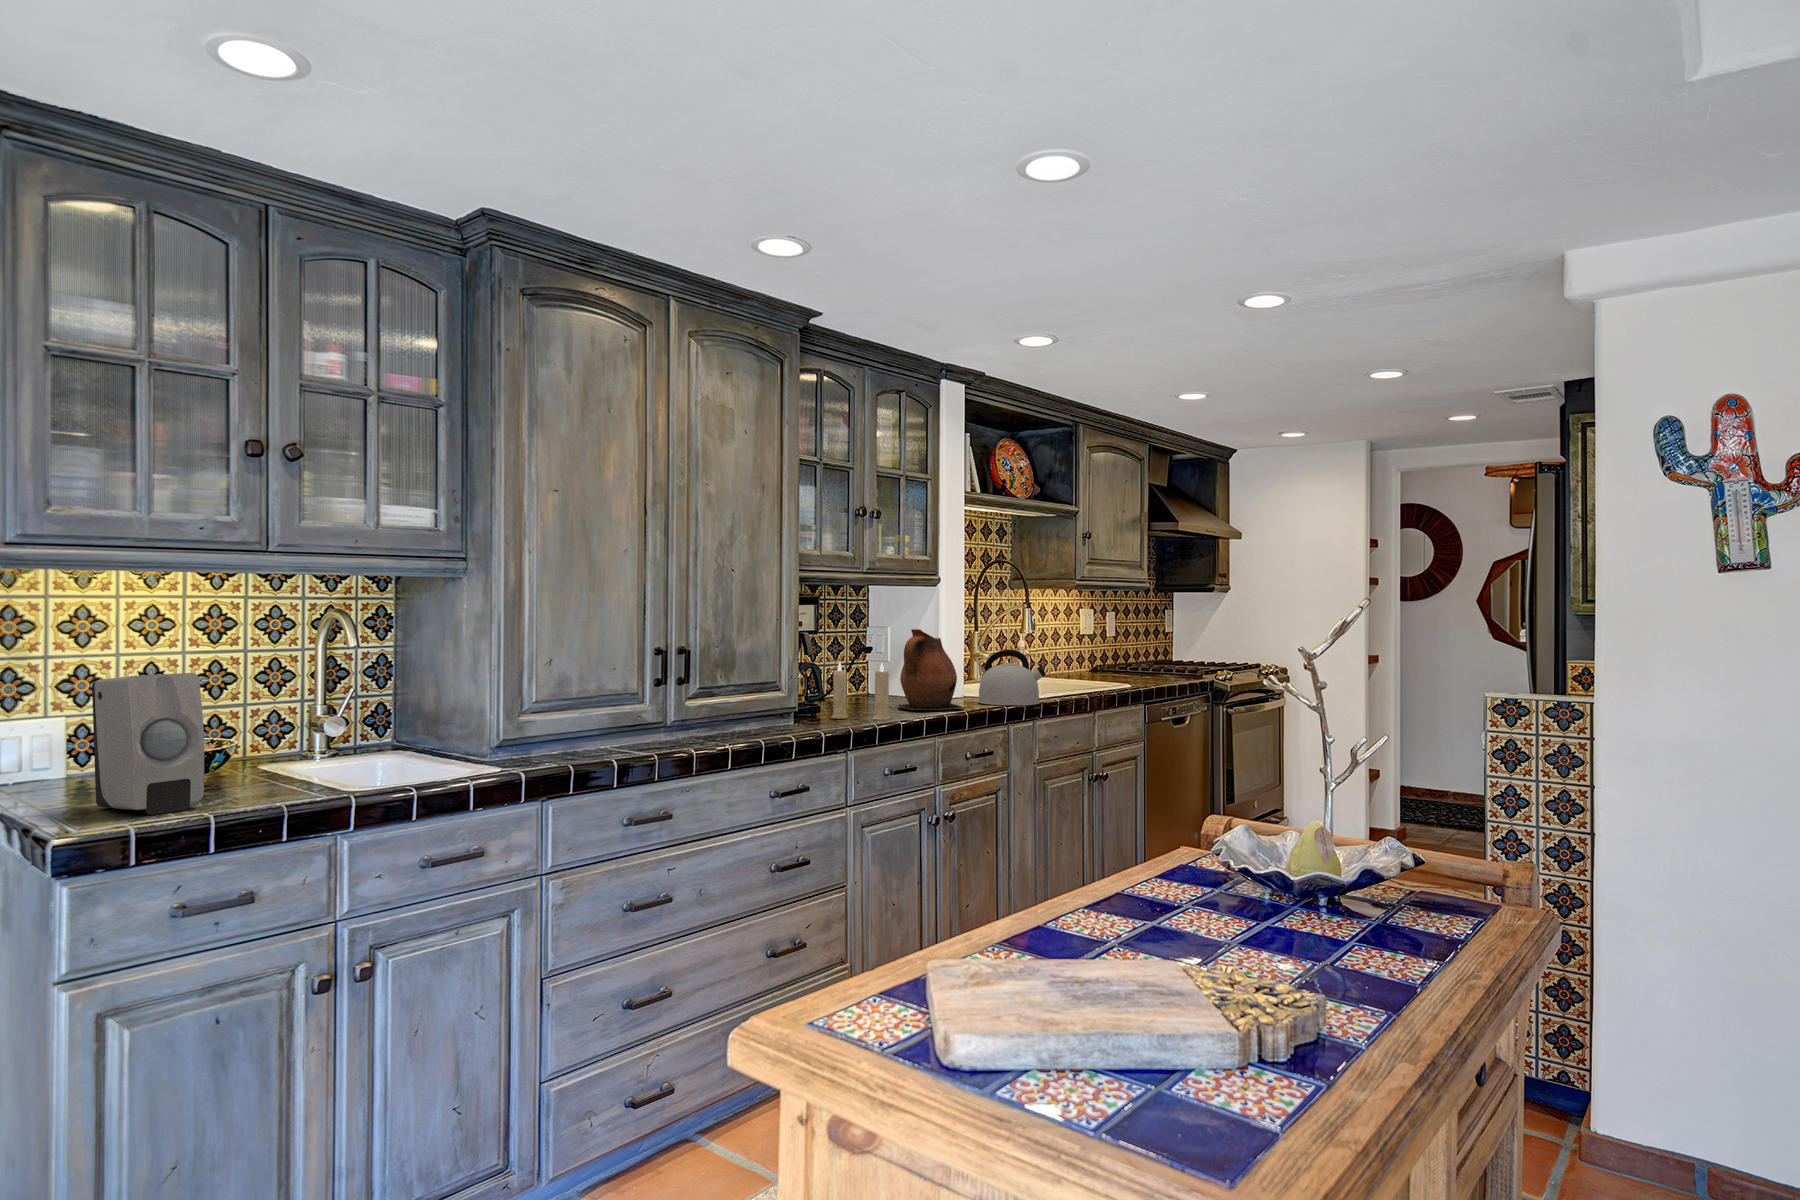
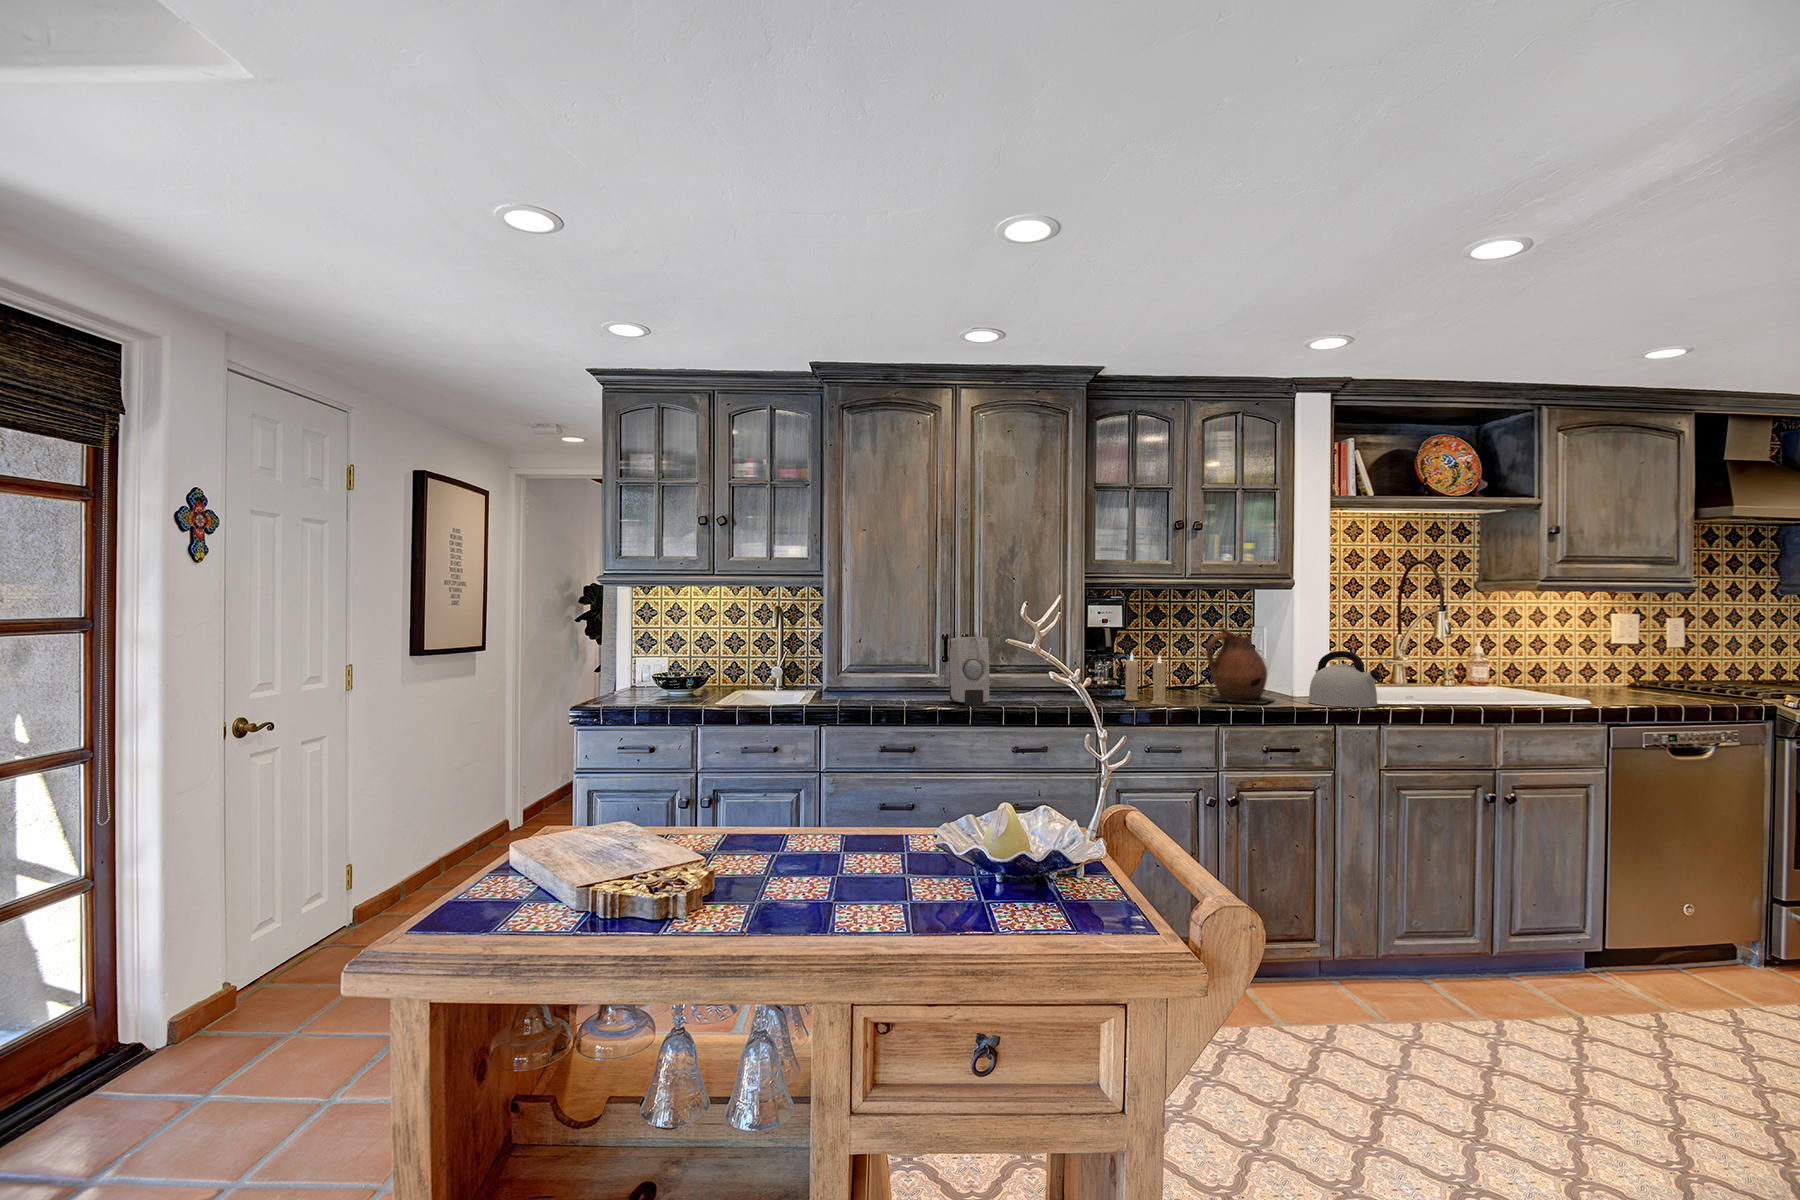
soap dispenser: present [92,673,204,815] -> present [949,637,990,706]

